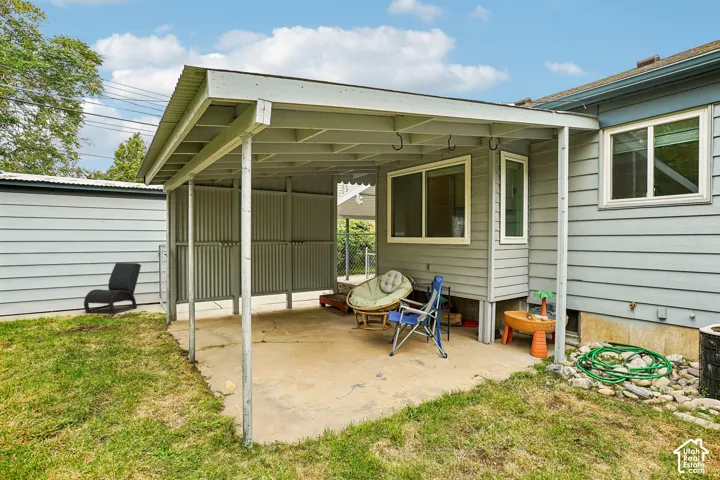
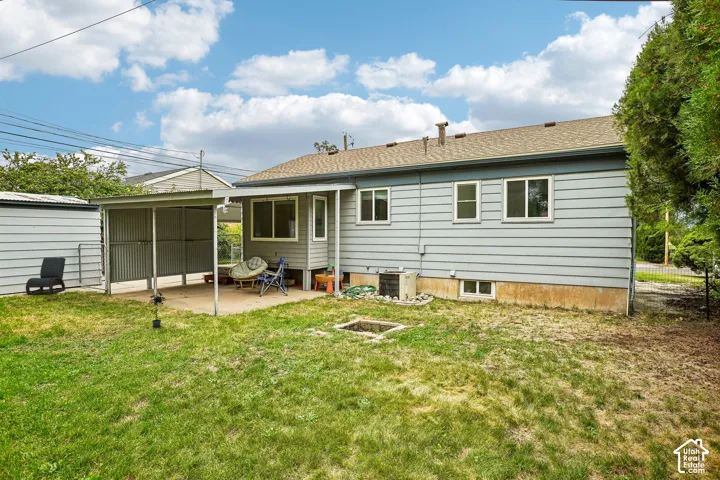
potted plant: none [122,343,166,434] -> present [150,292,166,327]

